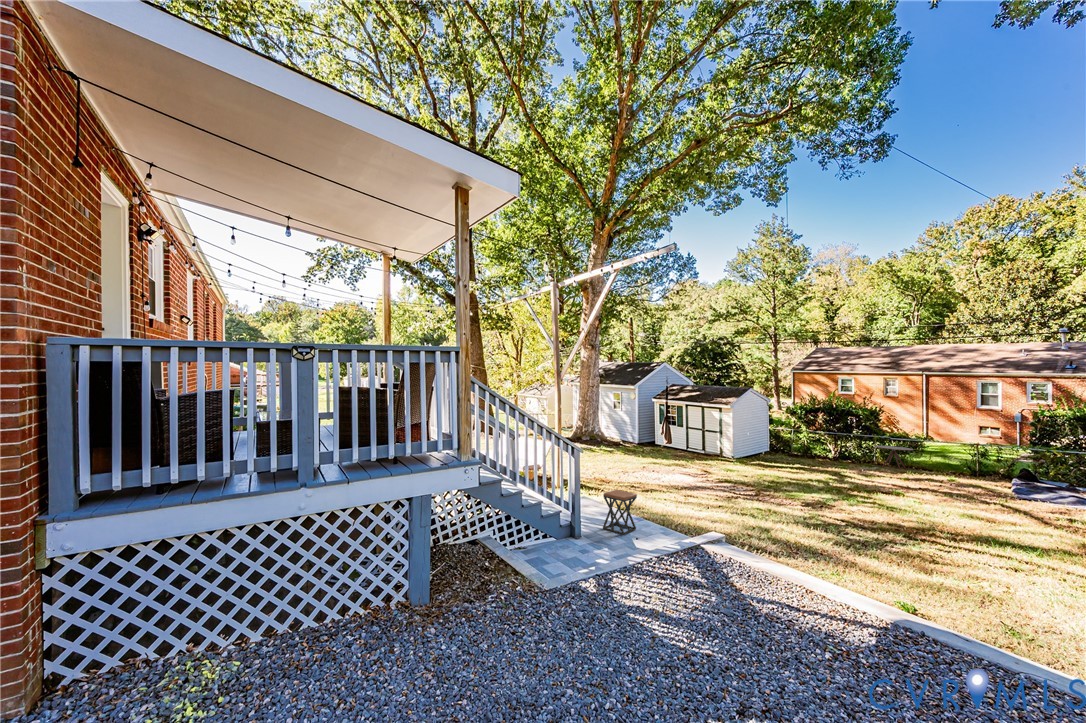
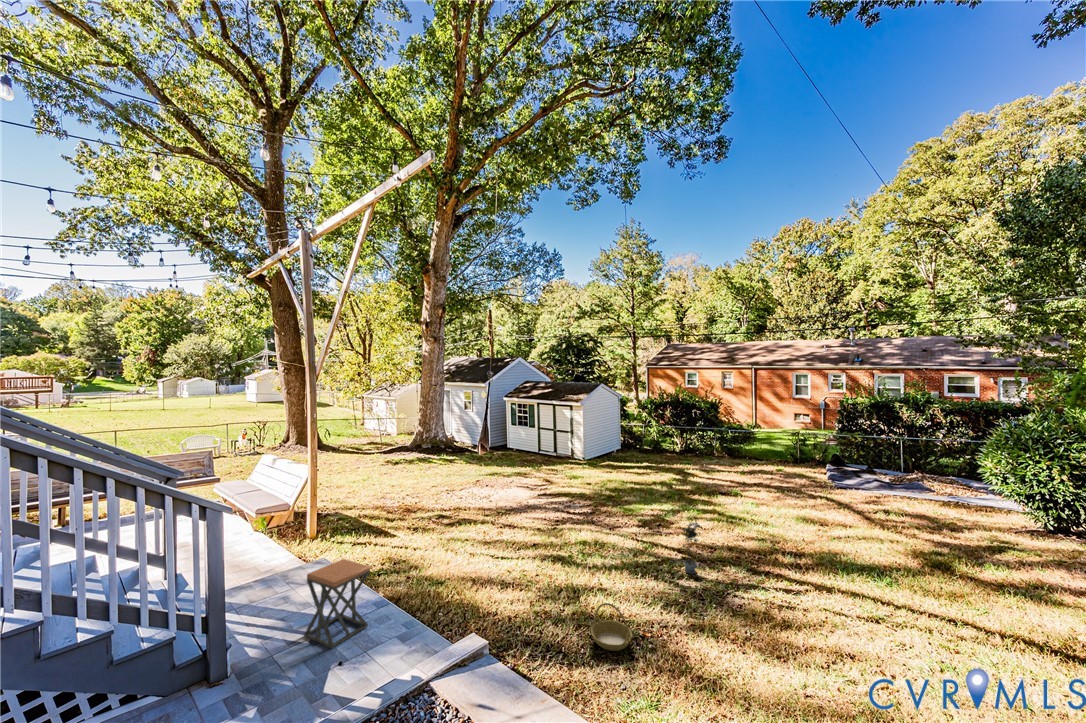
round table: present [875,446,913,469] -> none [715,438,747,461]
potted plant: none [846,494,867,534] -> present [682,520,702,574]
basket: none [785,531,816,559] -> present [591,603,632,651]

